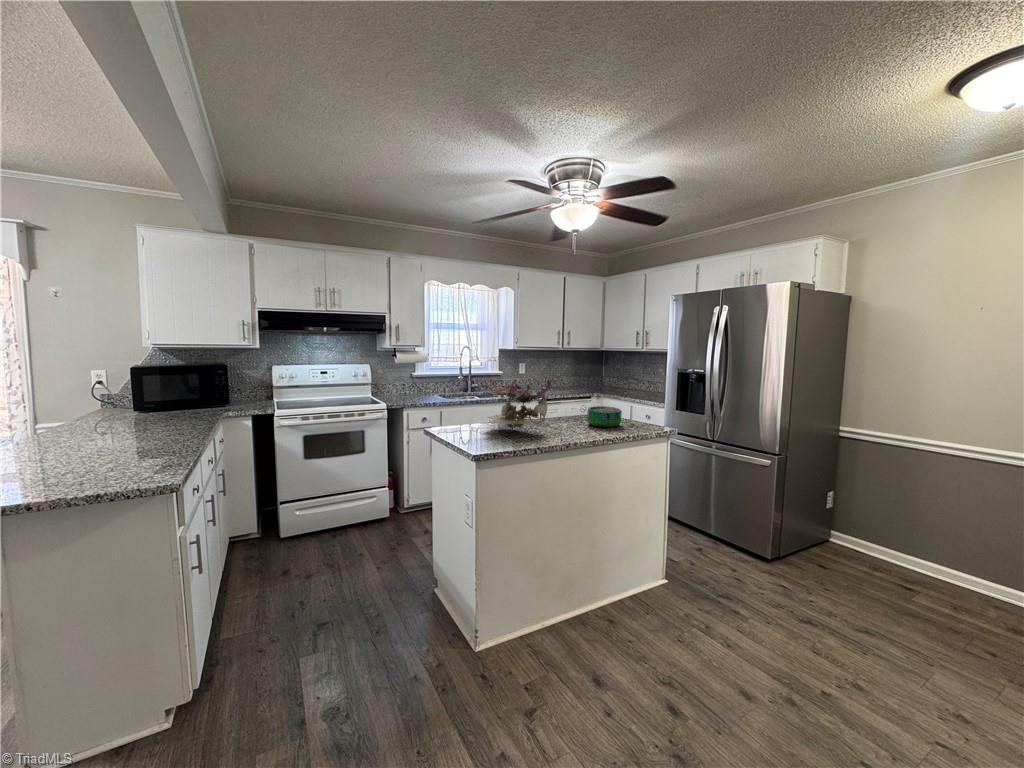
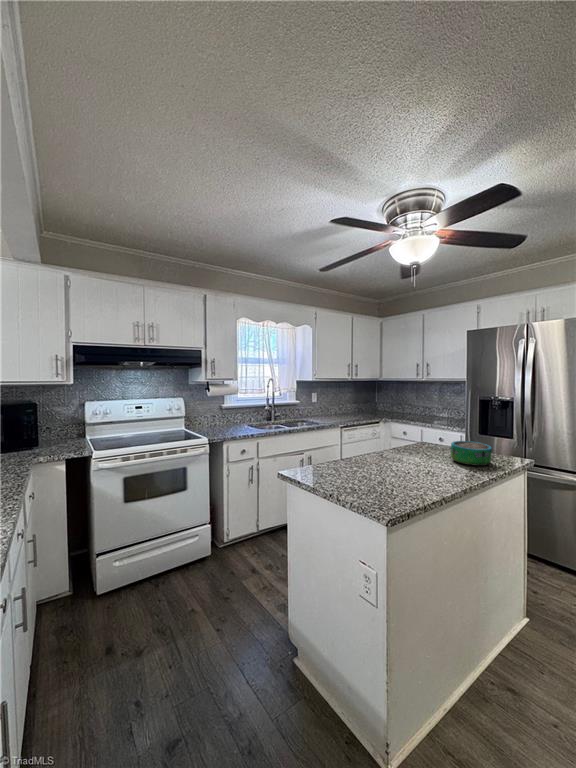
flower arrangement: present [488,378,552,429] -> none [356,415,442,476]

